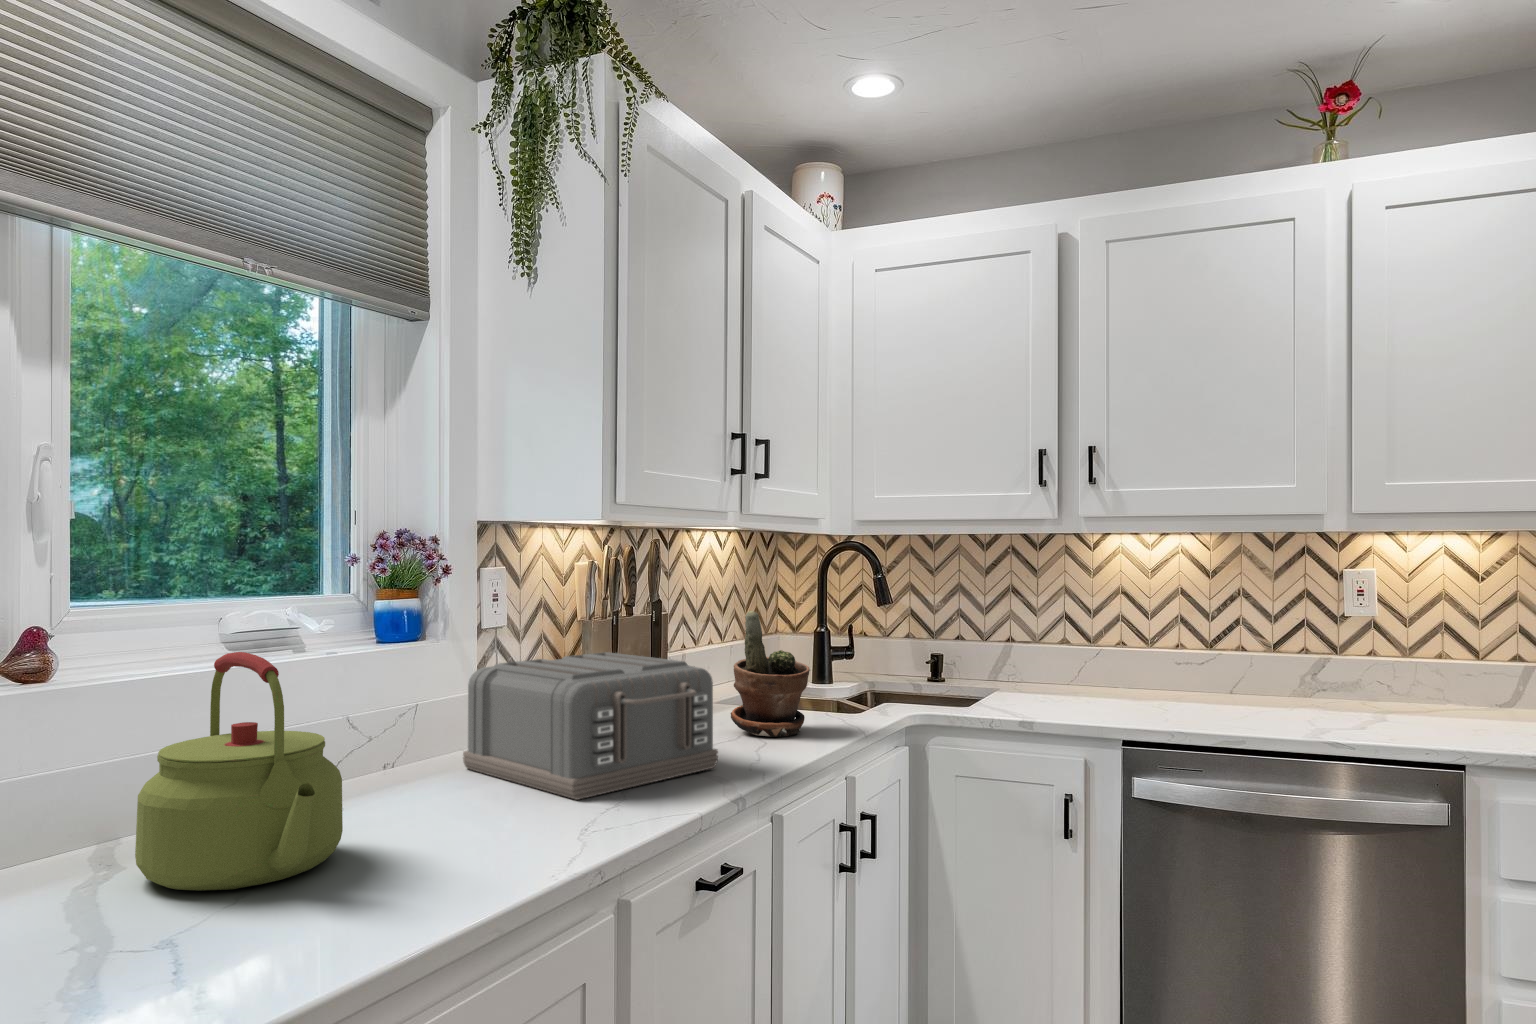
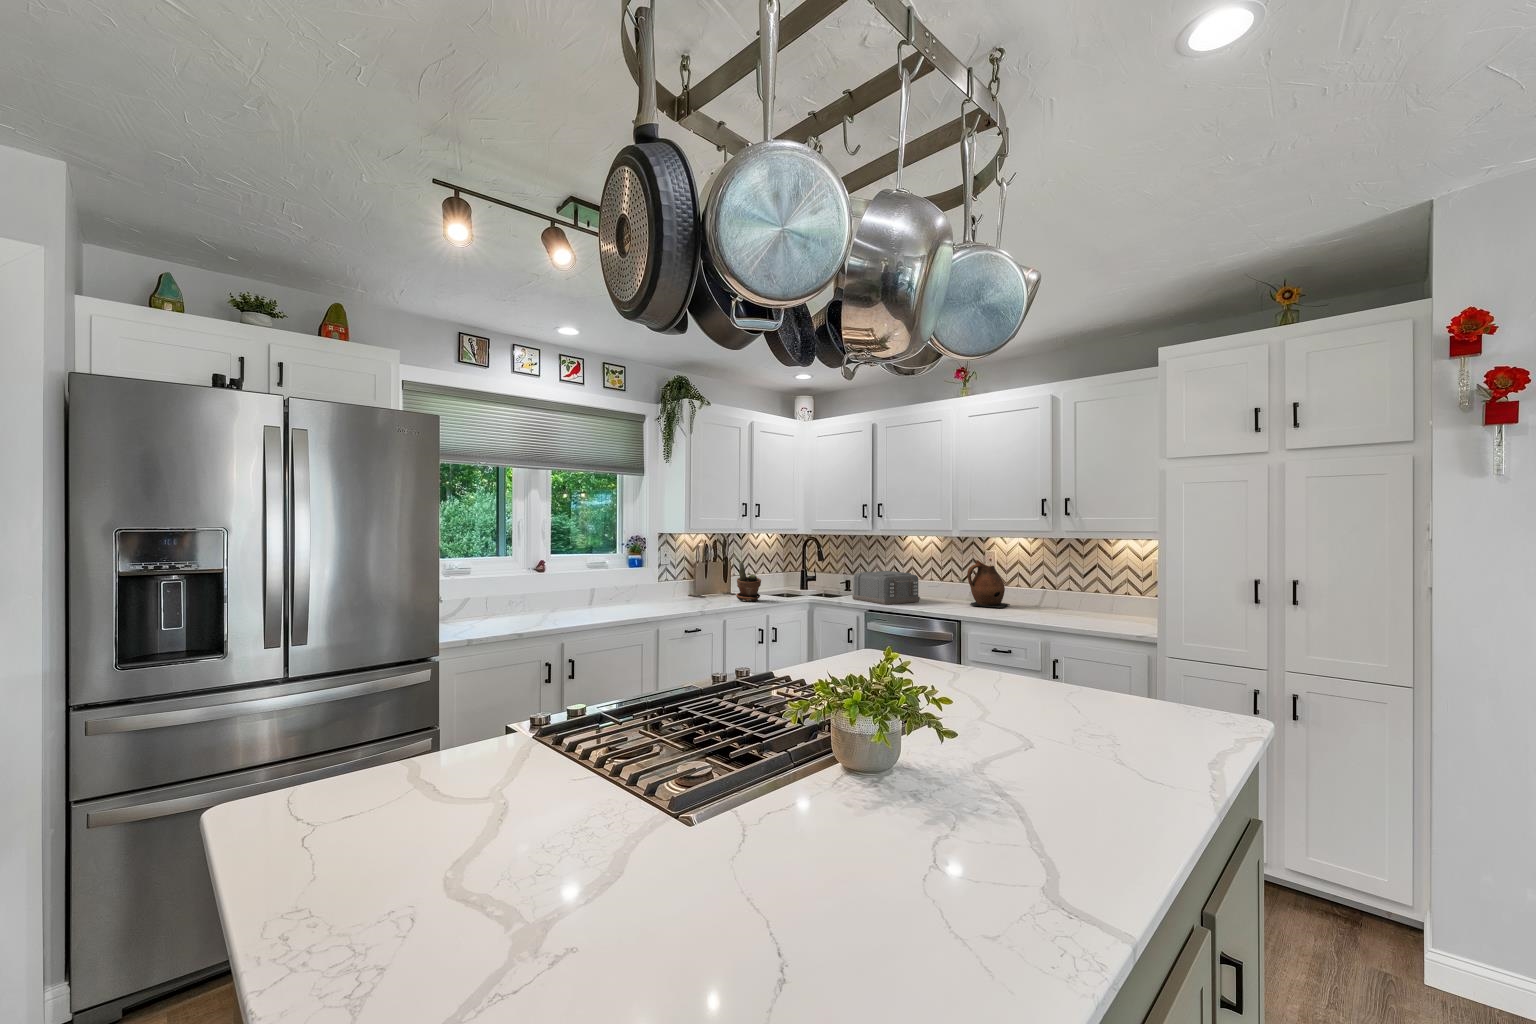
ceramic pitcher: none [1342,592,1471,722] -> present [967,560,1010,608]
kettle: present [135,652,343,891] -> none [567,567,609,617]
toaster: present [463,652,718,800] -> present [852,571,920,605]

